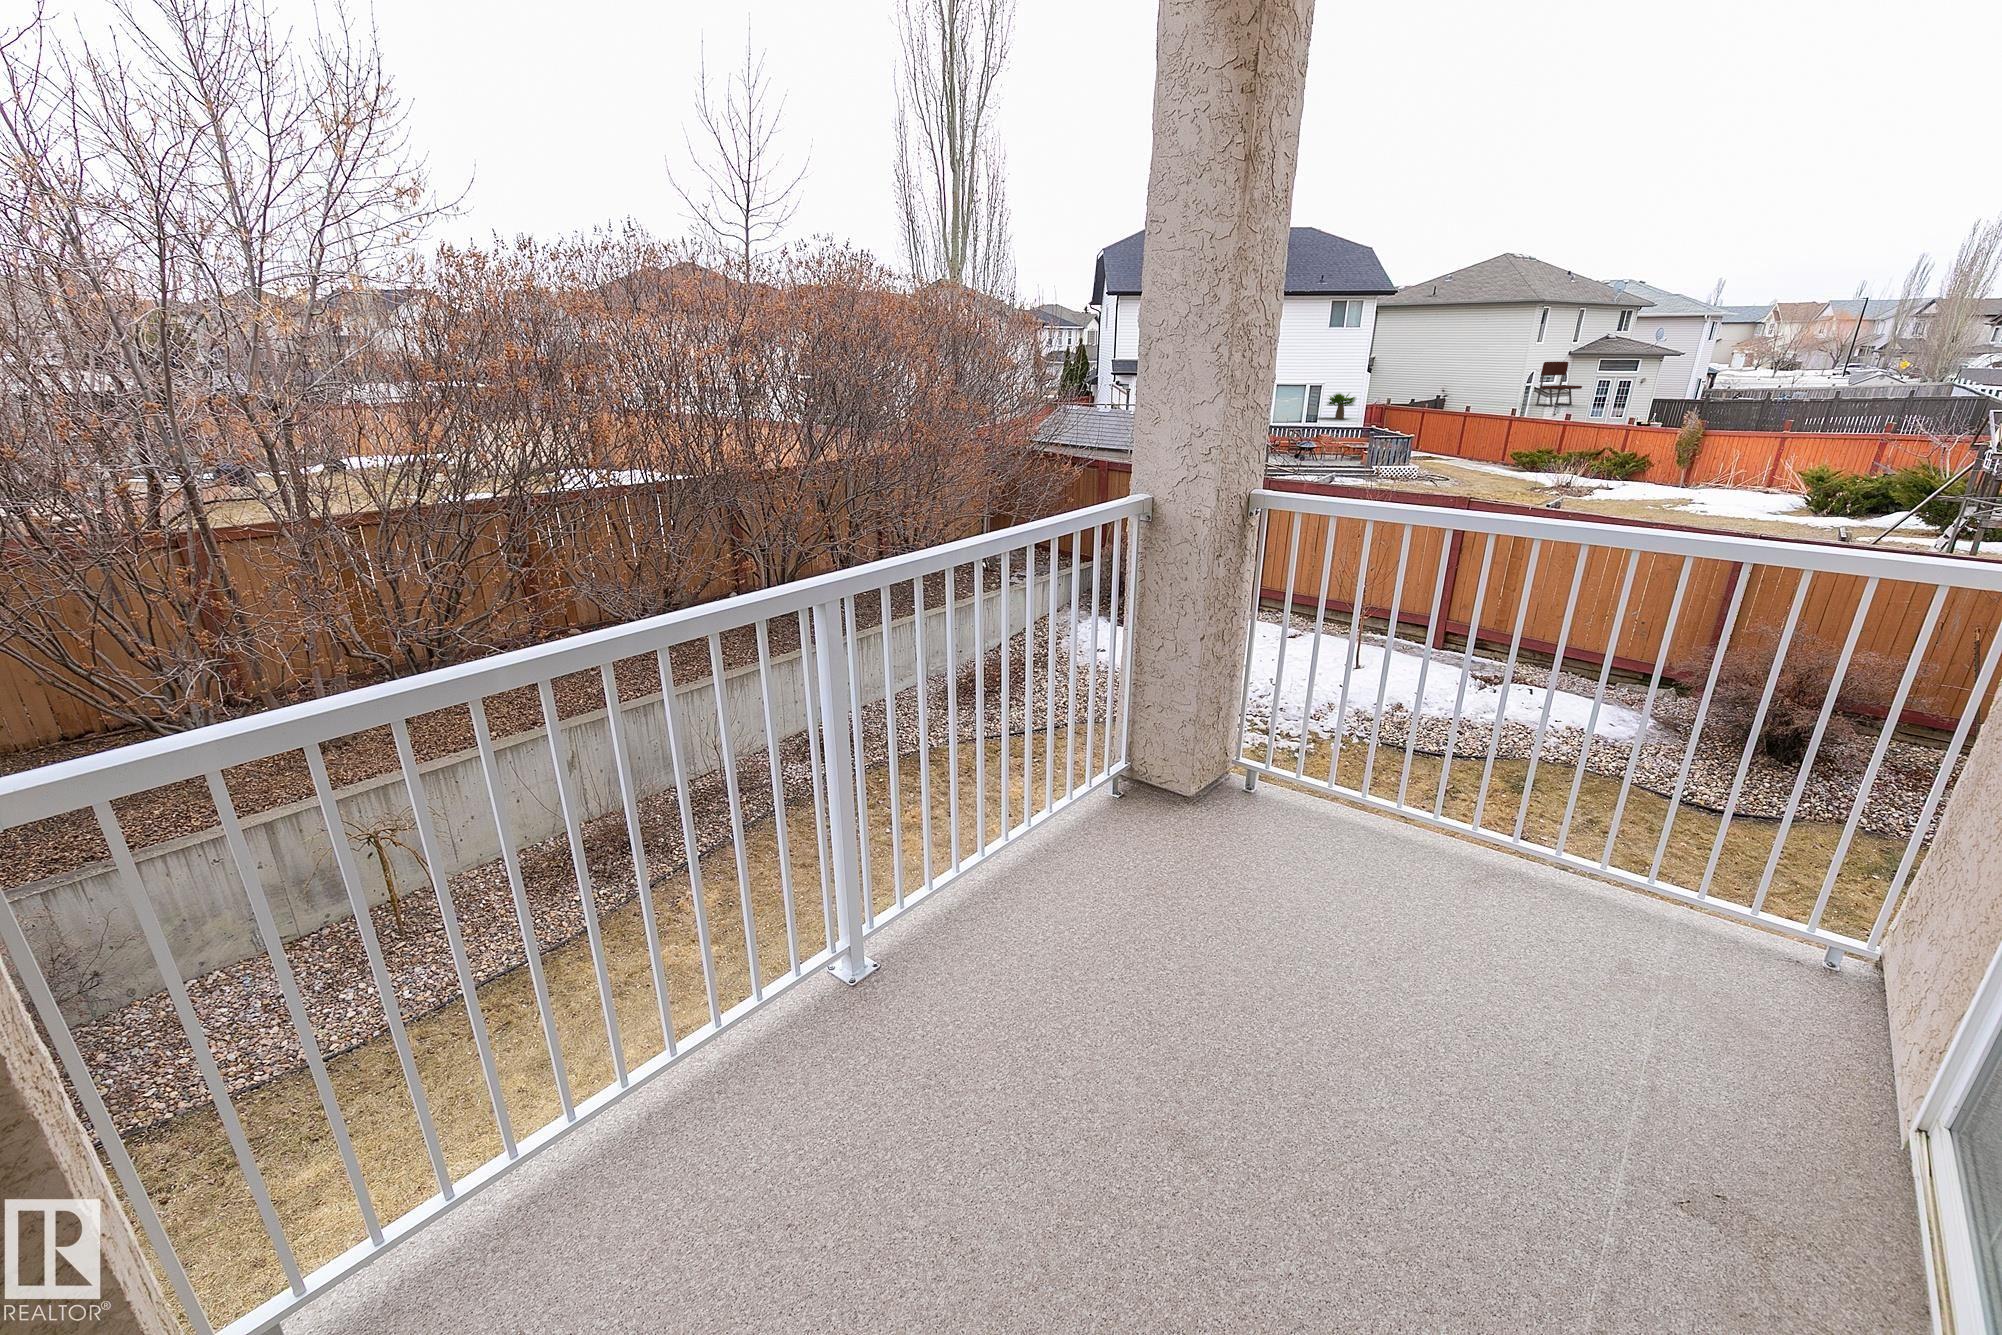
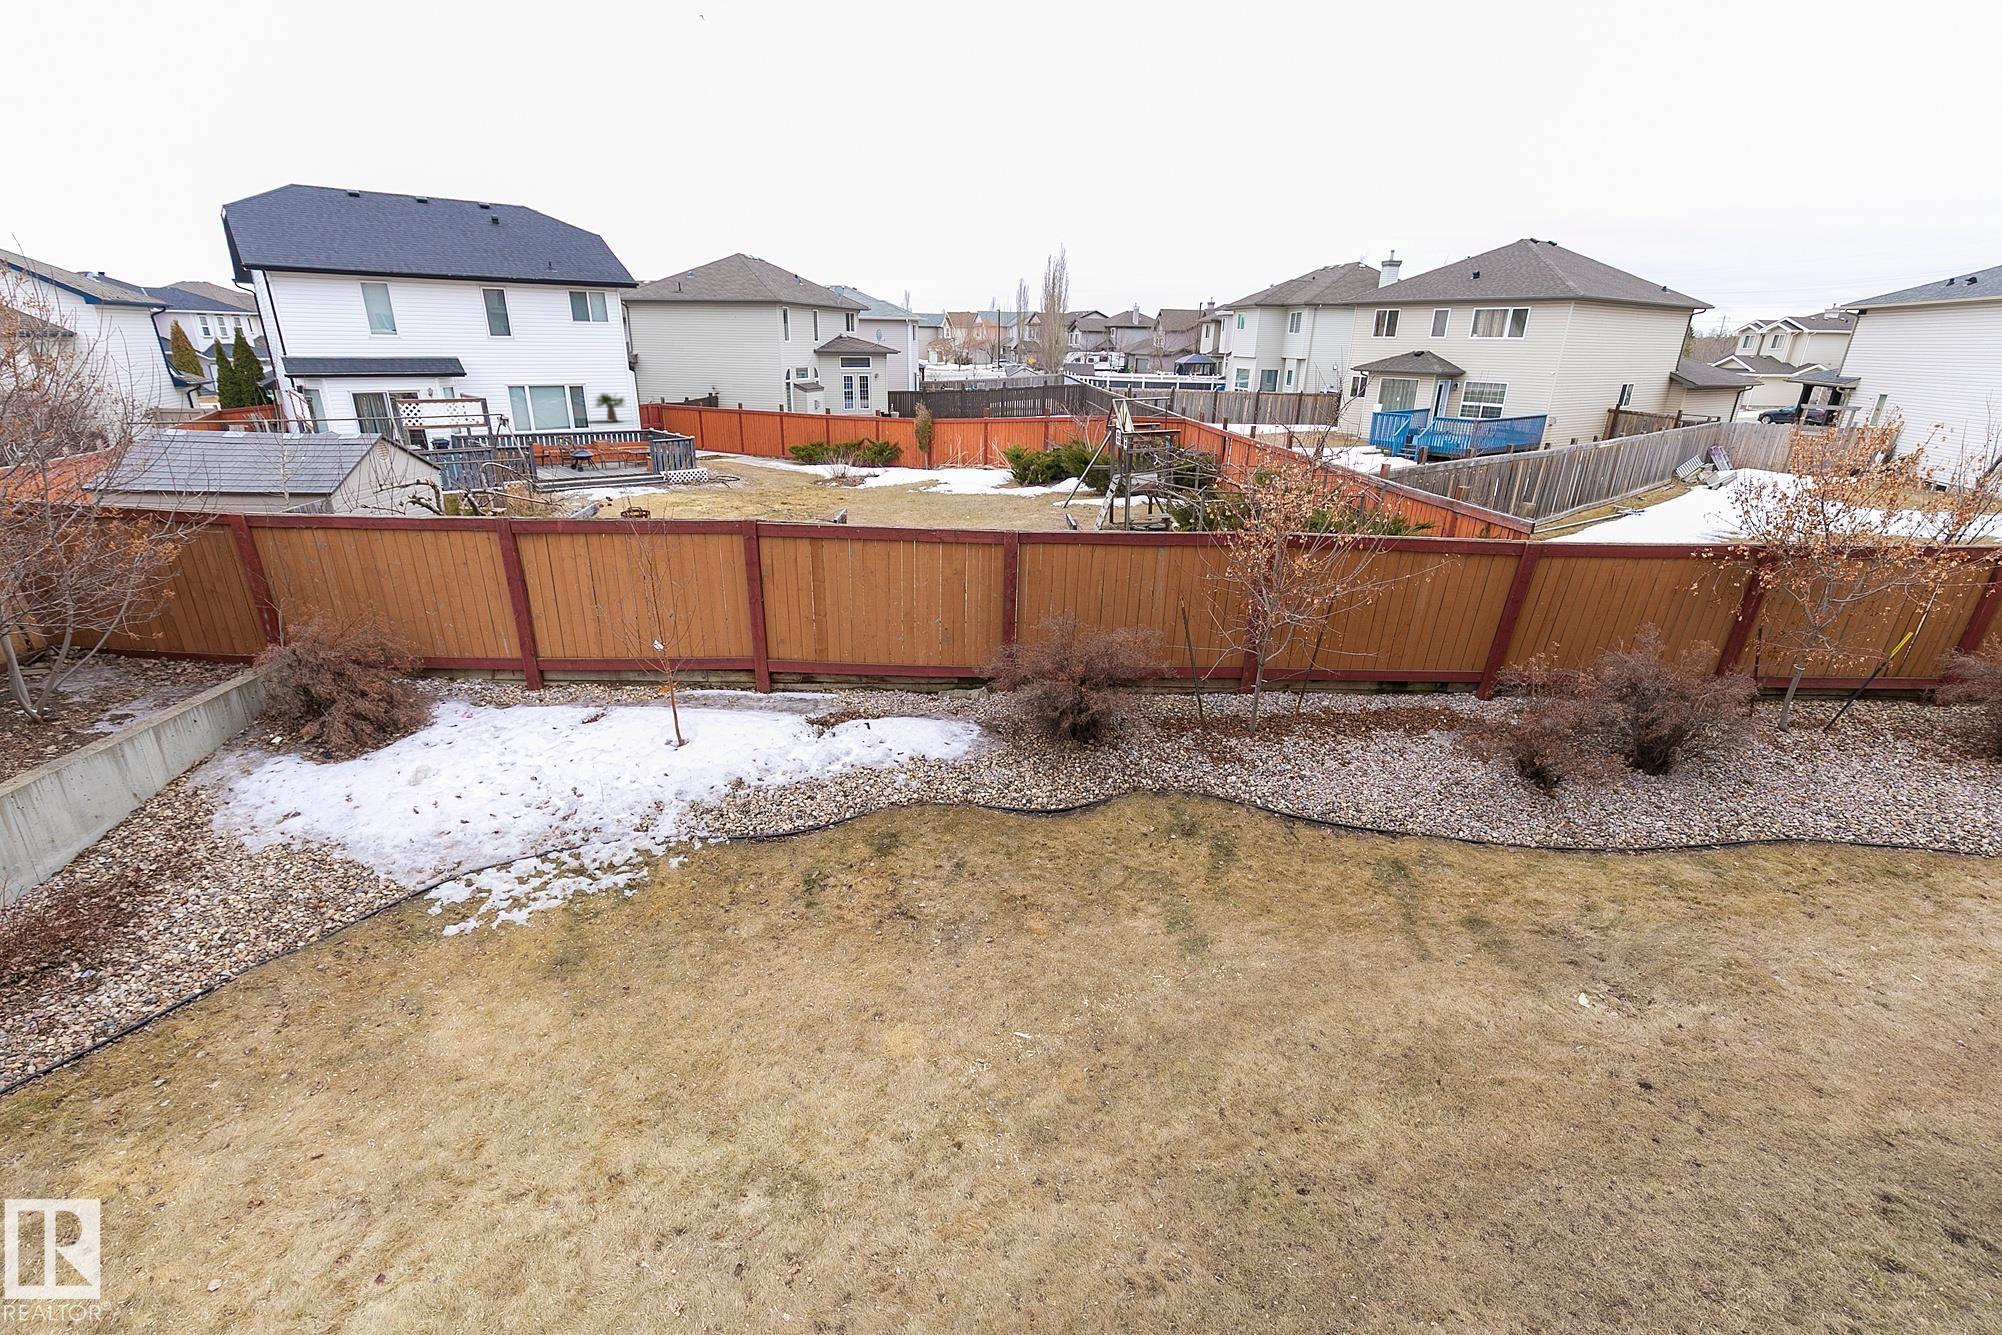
bench: present [1536,361,1582,407] -> none [796,359,832,401]

